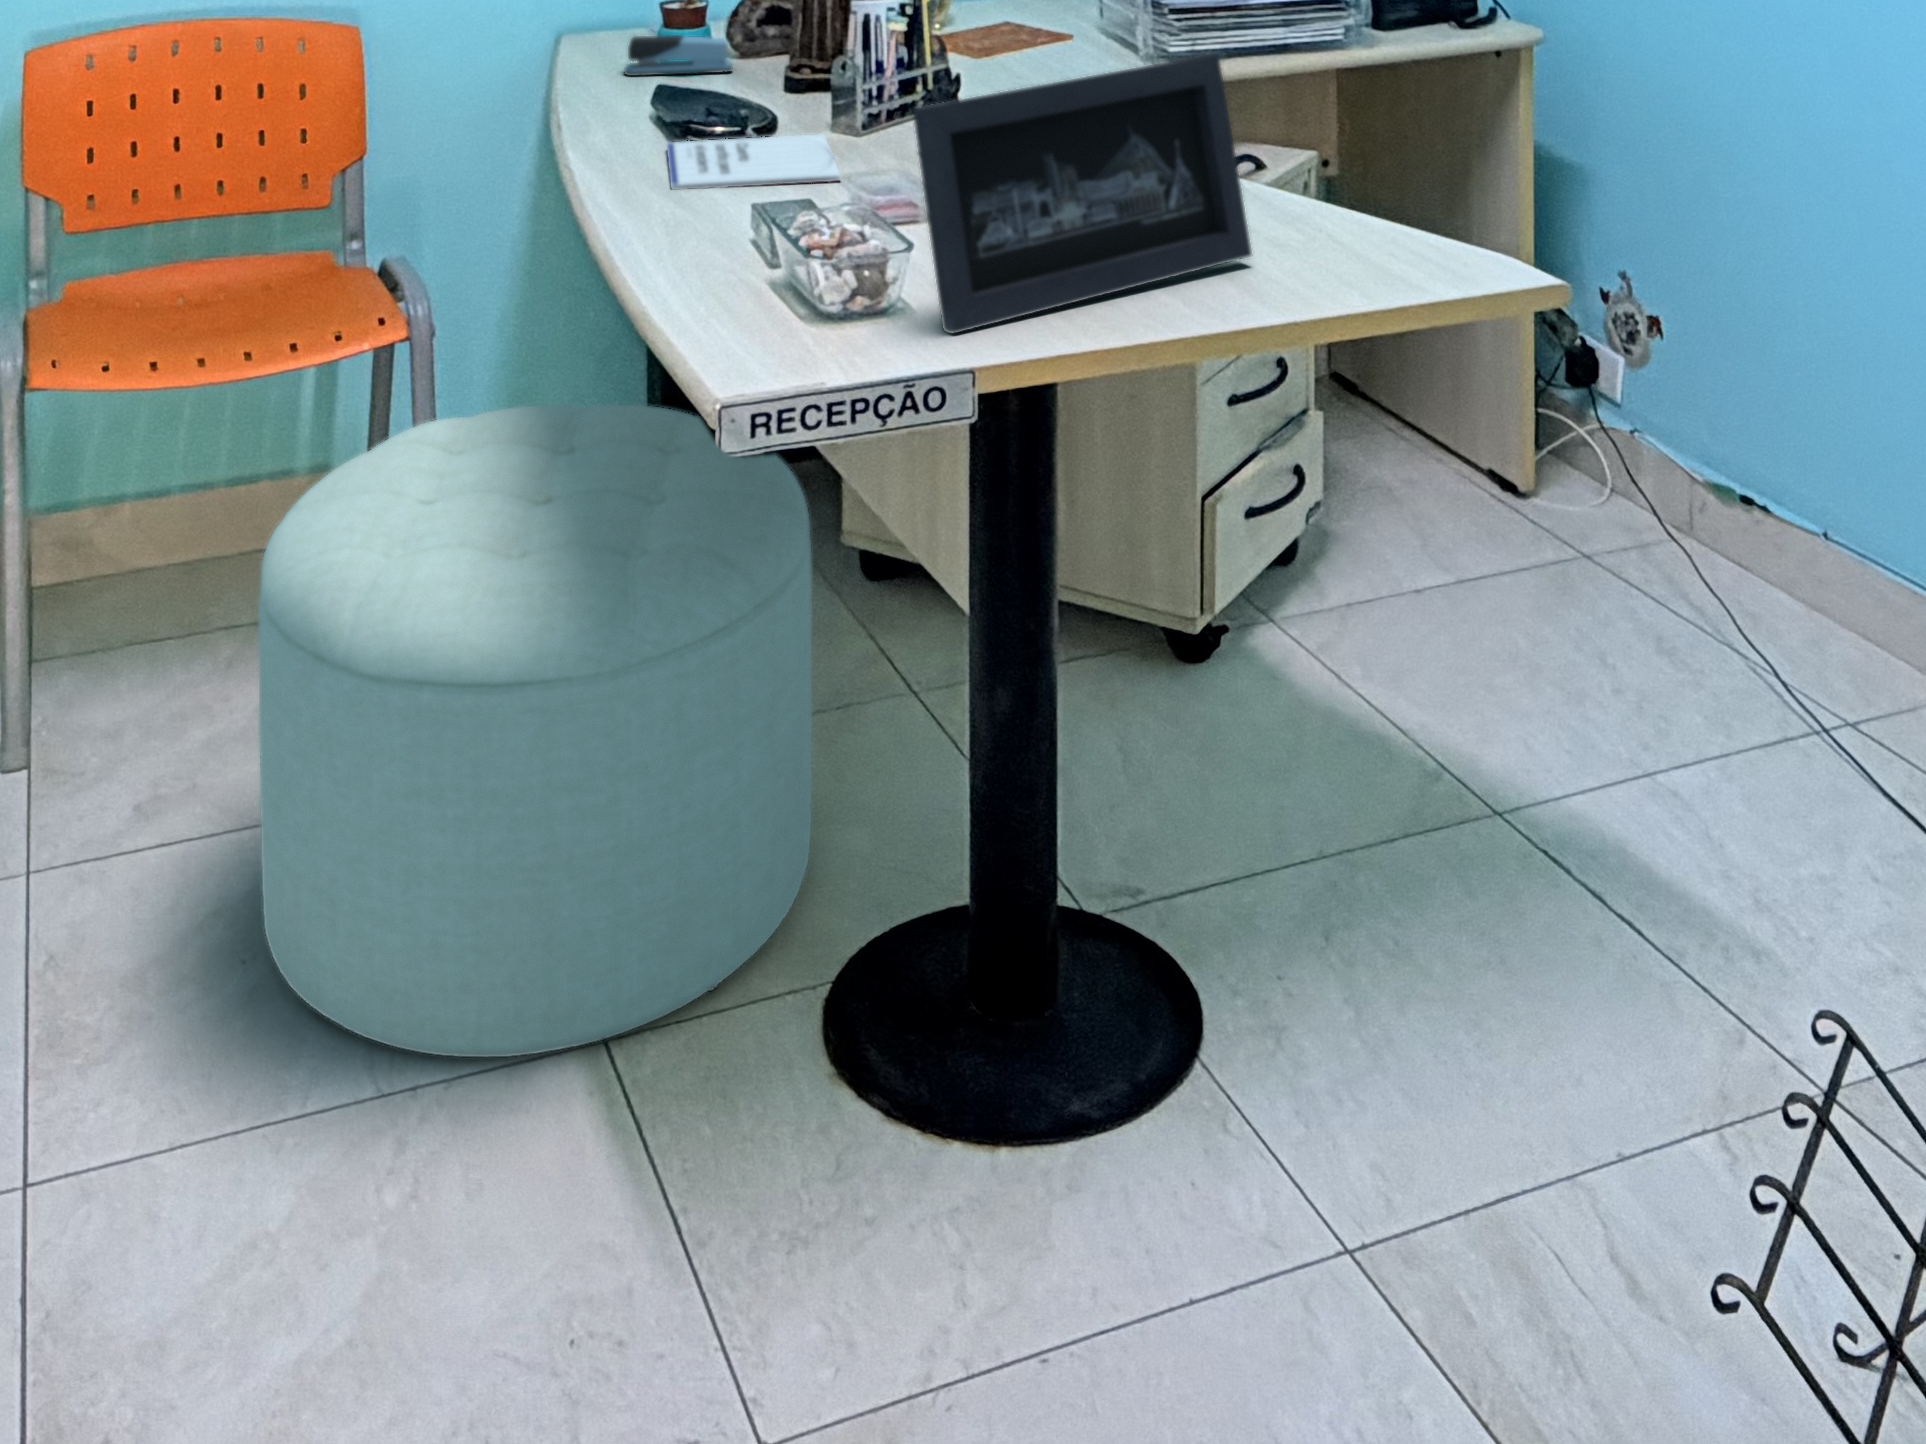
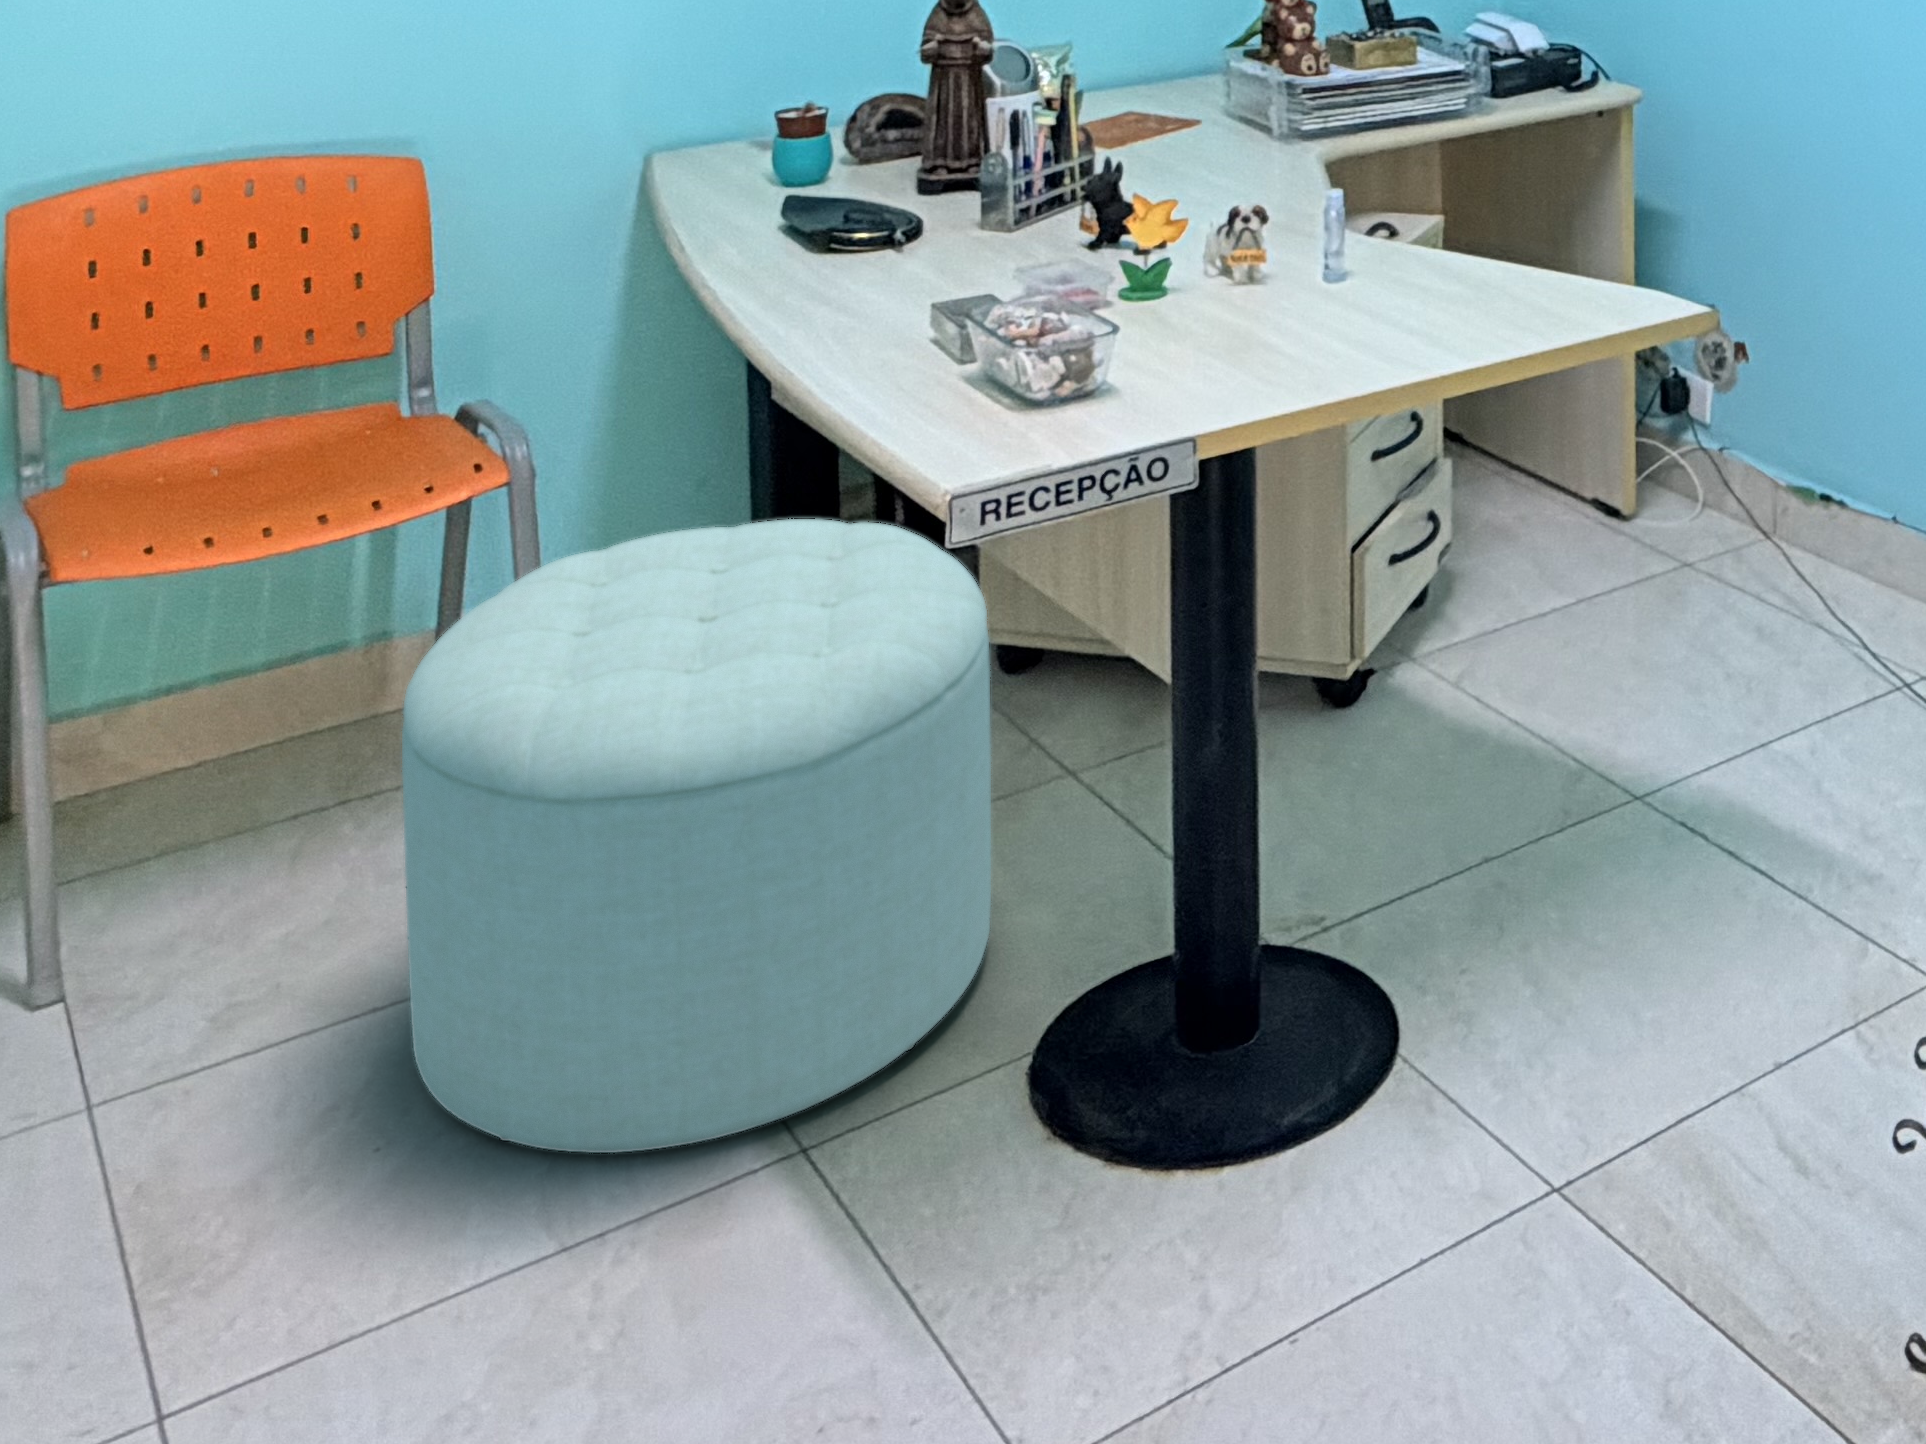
stapler: present [624,35,733,76] -> none [740,146,861,191]
picture frame: present [913,54,1252,333] -> none [1120,137,1424,408]
notebook: present [667,134,840,190] -> none [819,235,1013,302]

